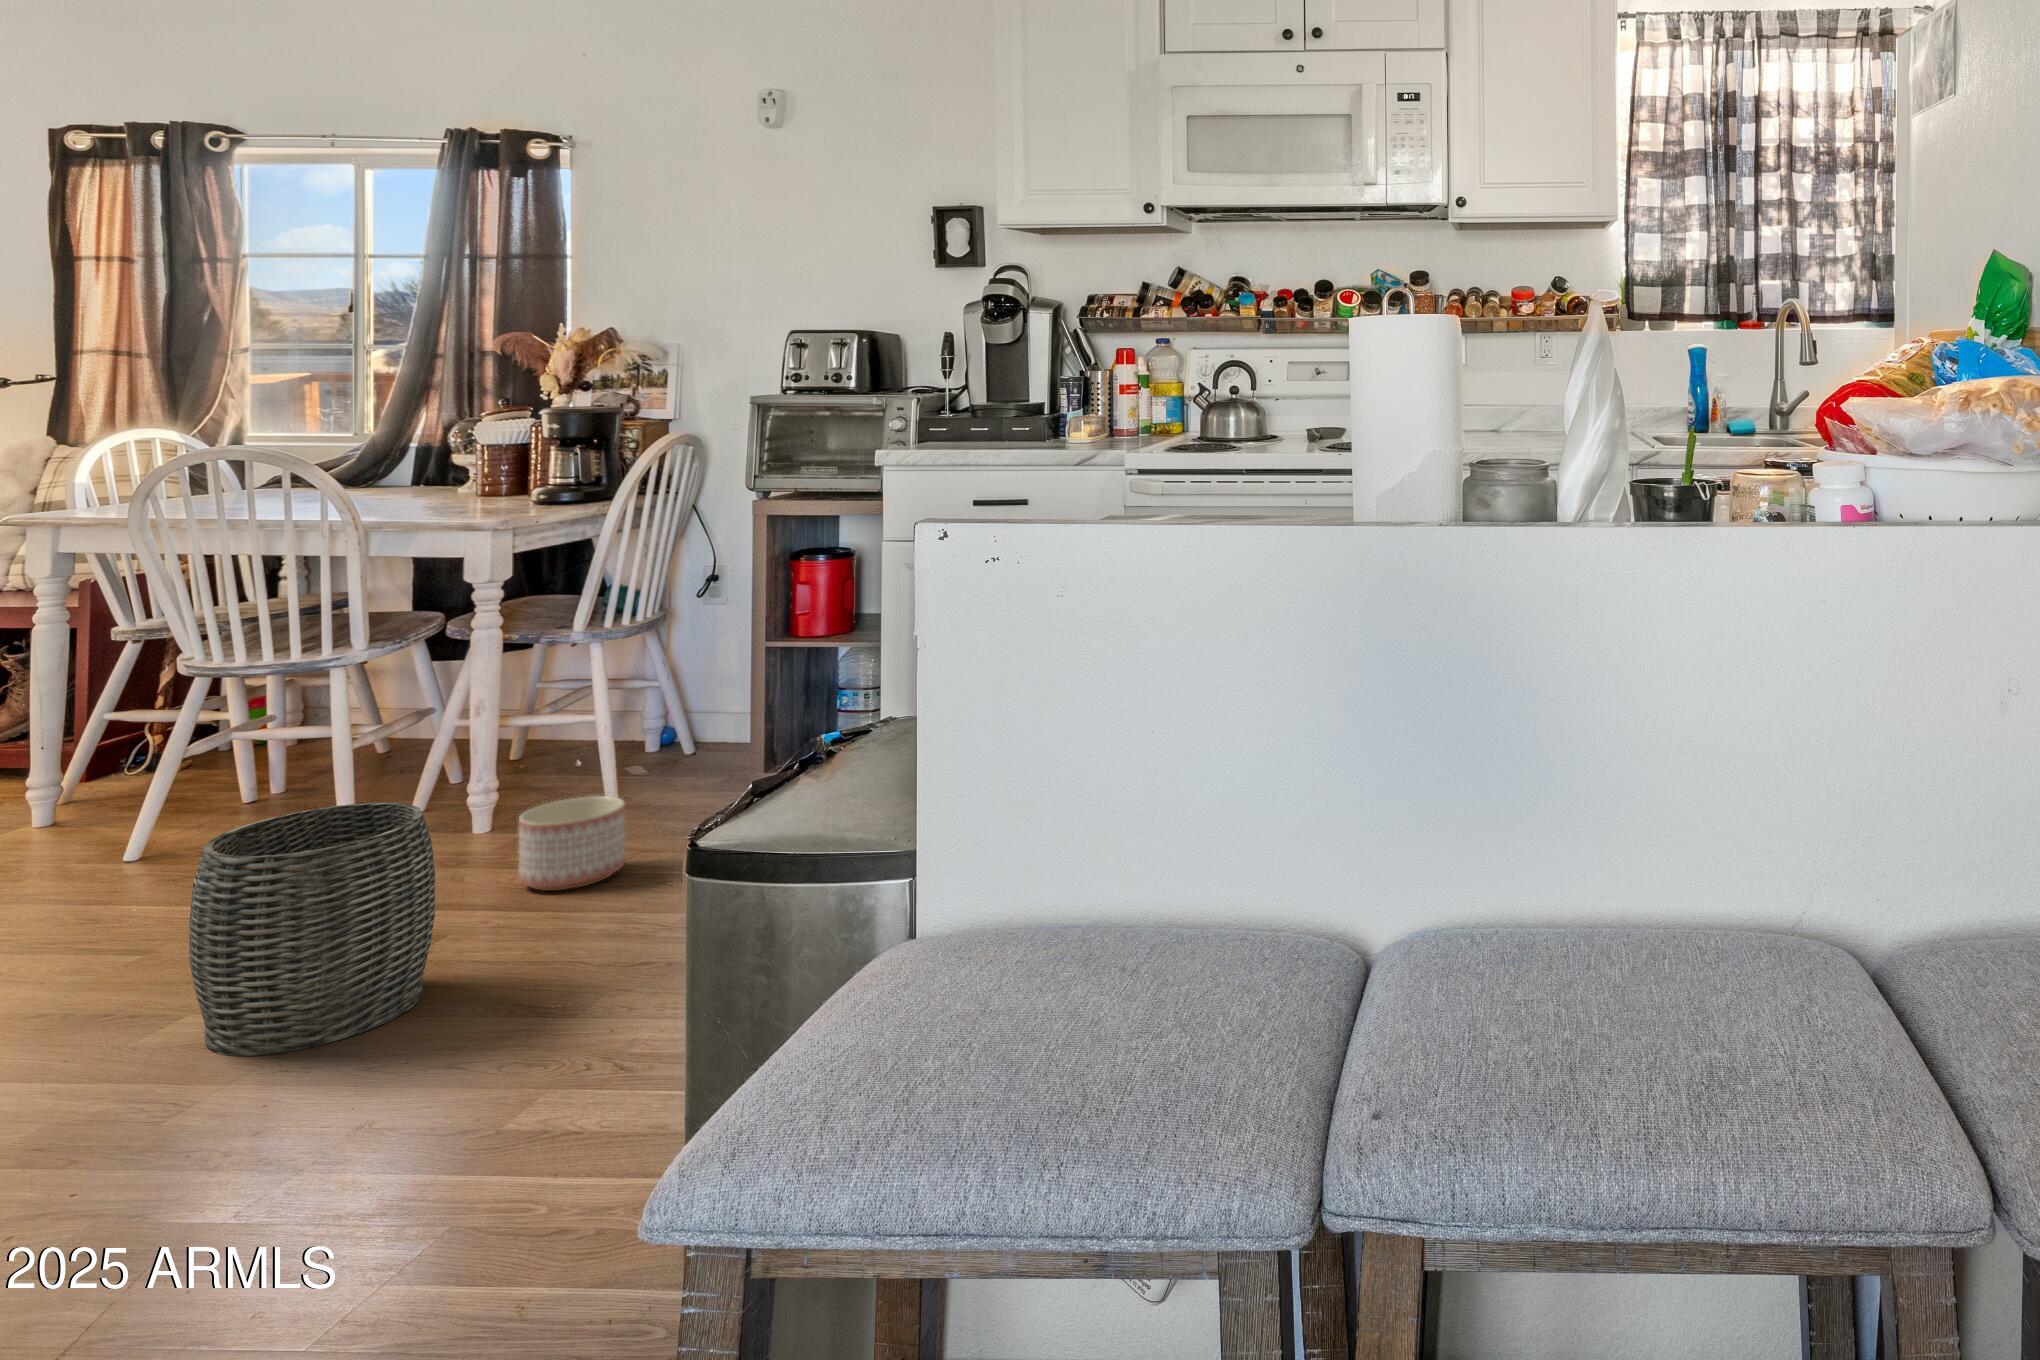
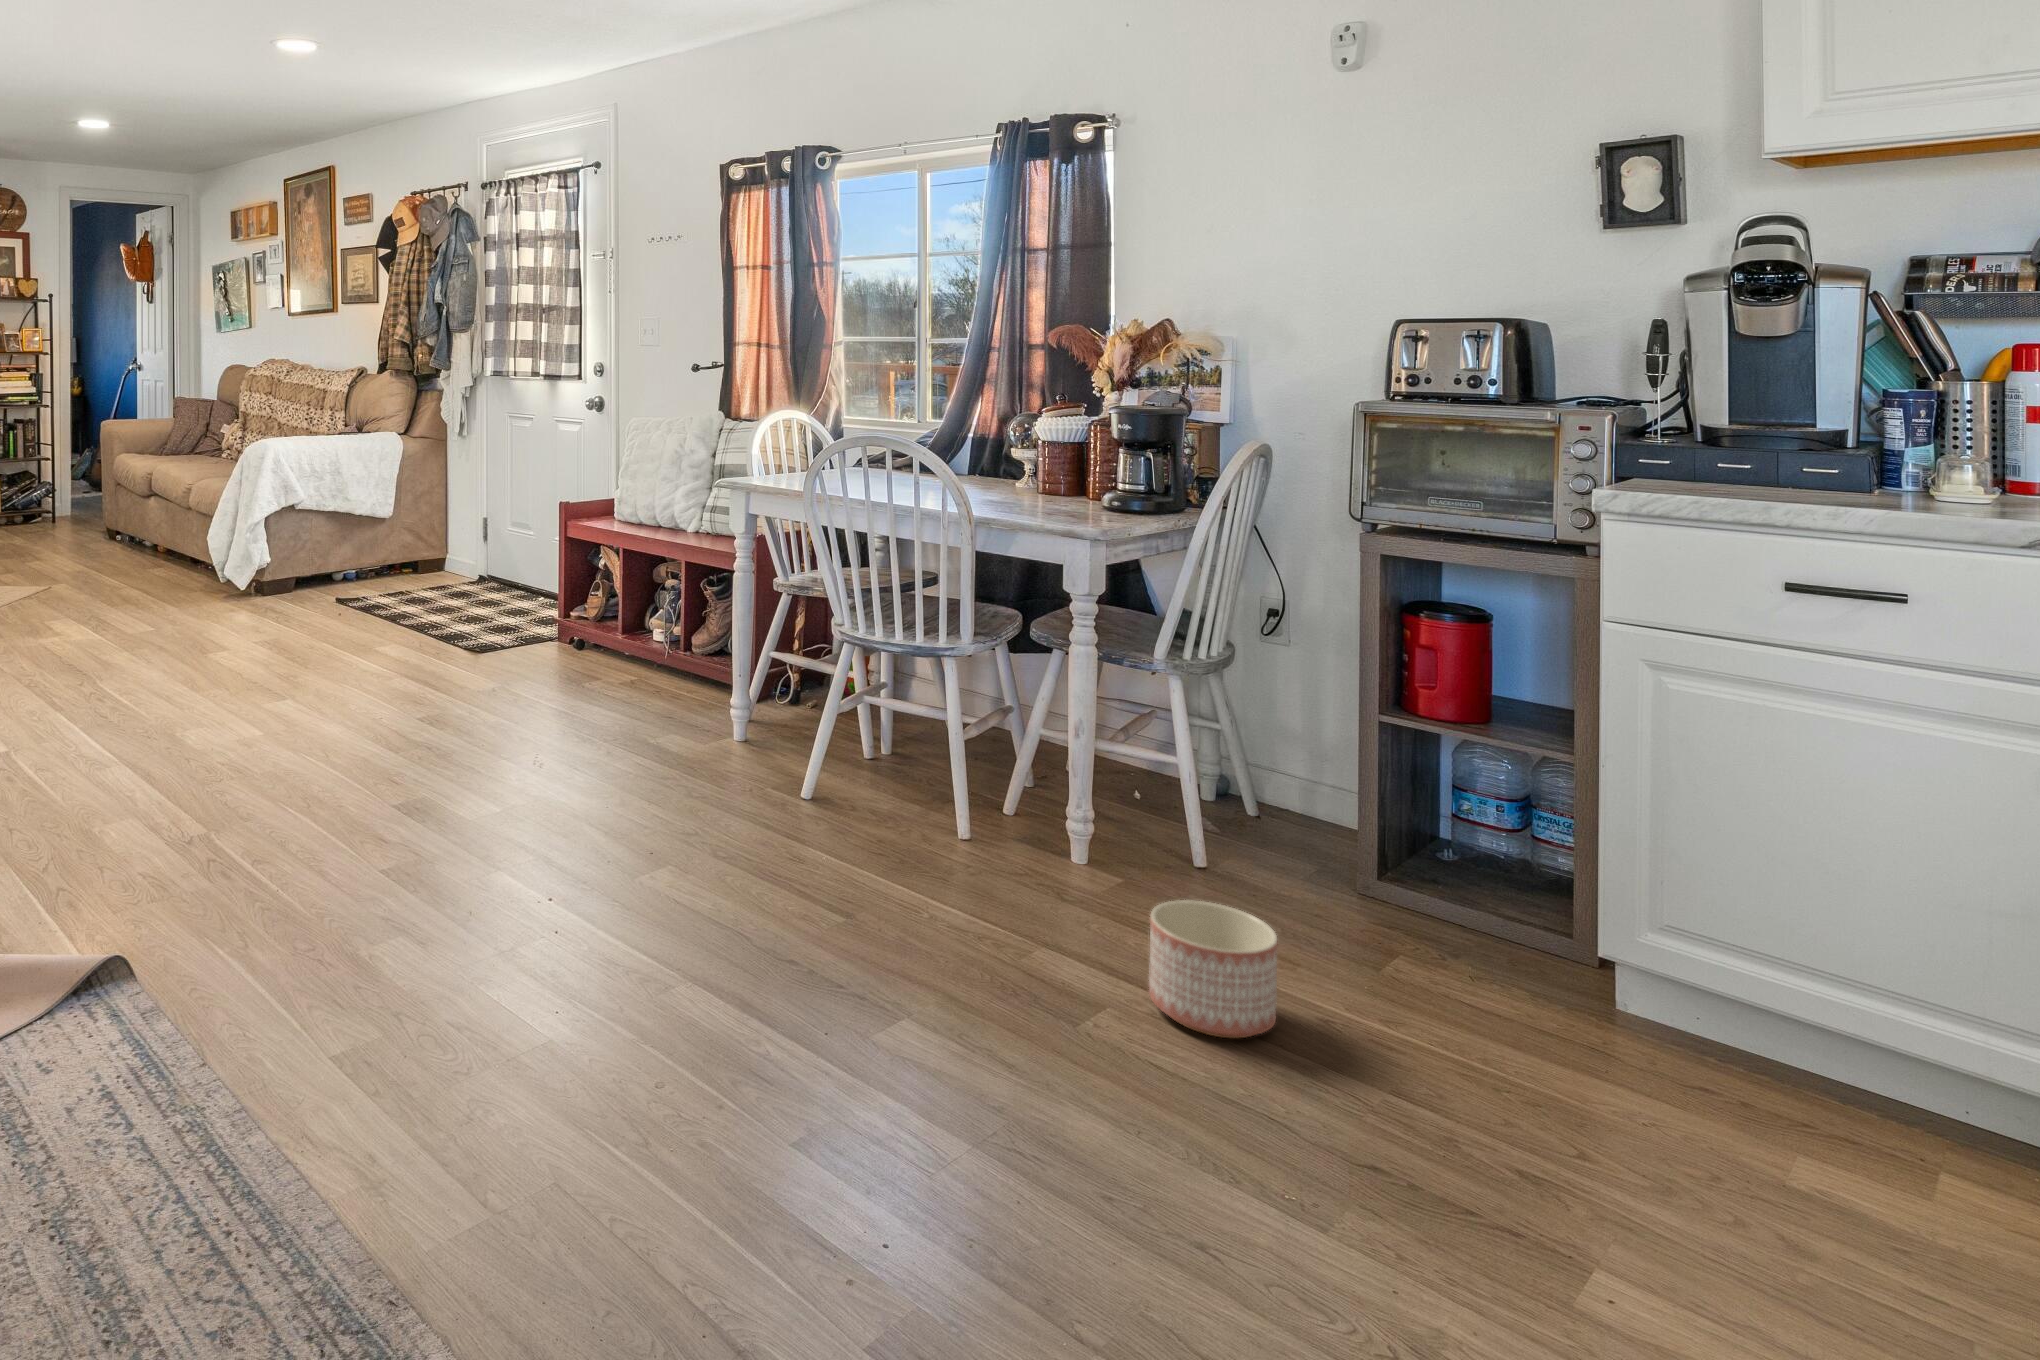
woven basket: present [189,803,435,1056] -> none [869,887,1121,1252]

